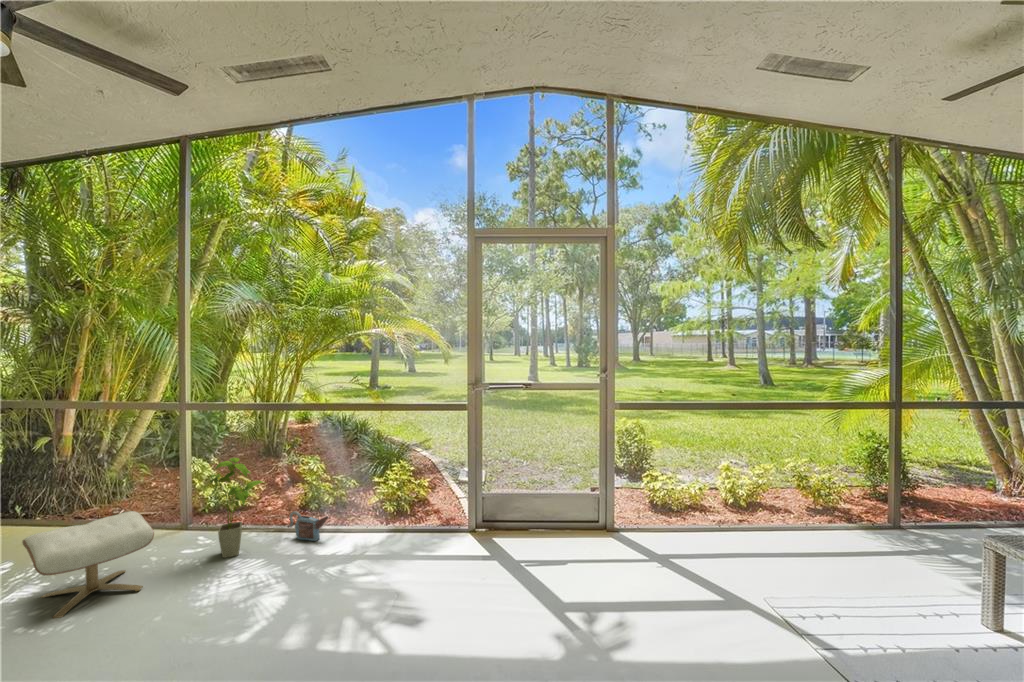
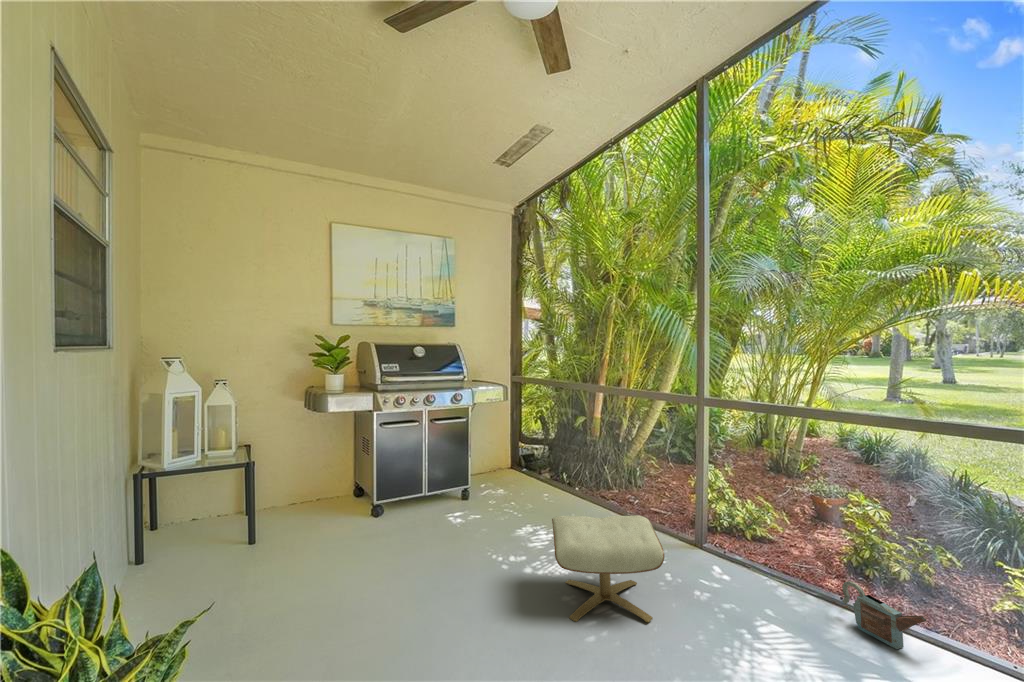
house plant: present [210,458,263,558] -> none [725,478,807,620]

